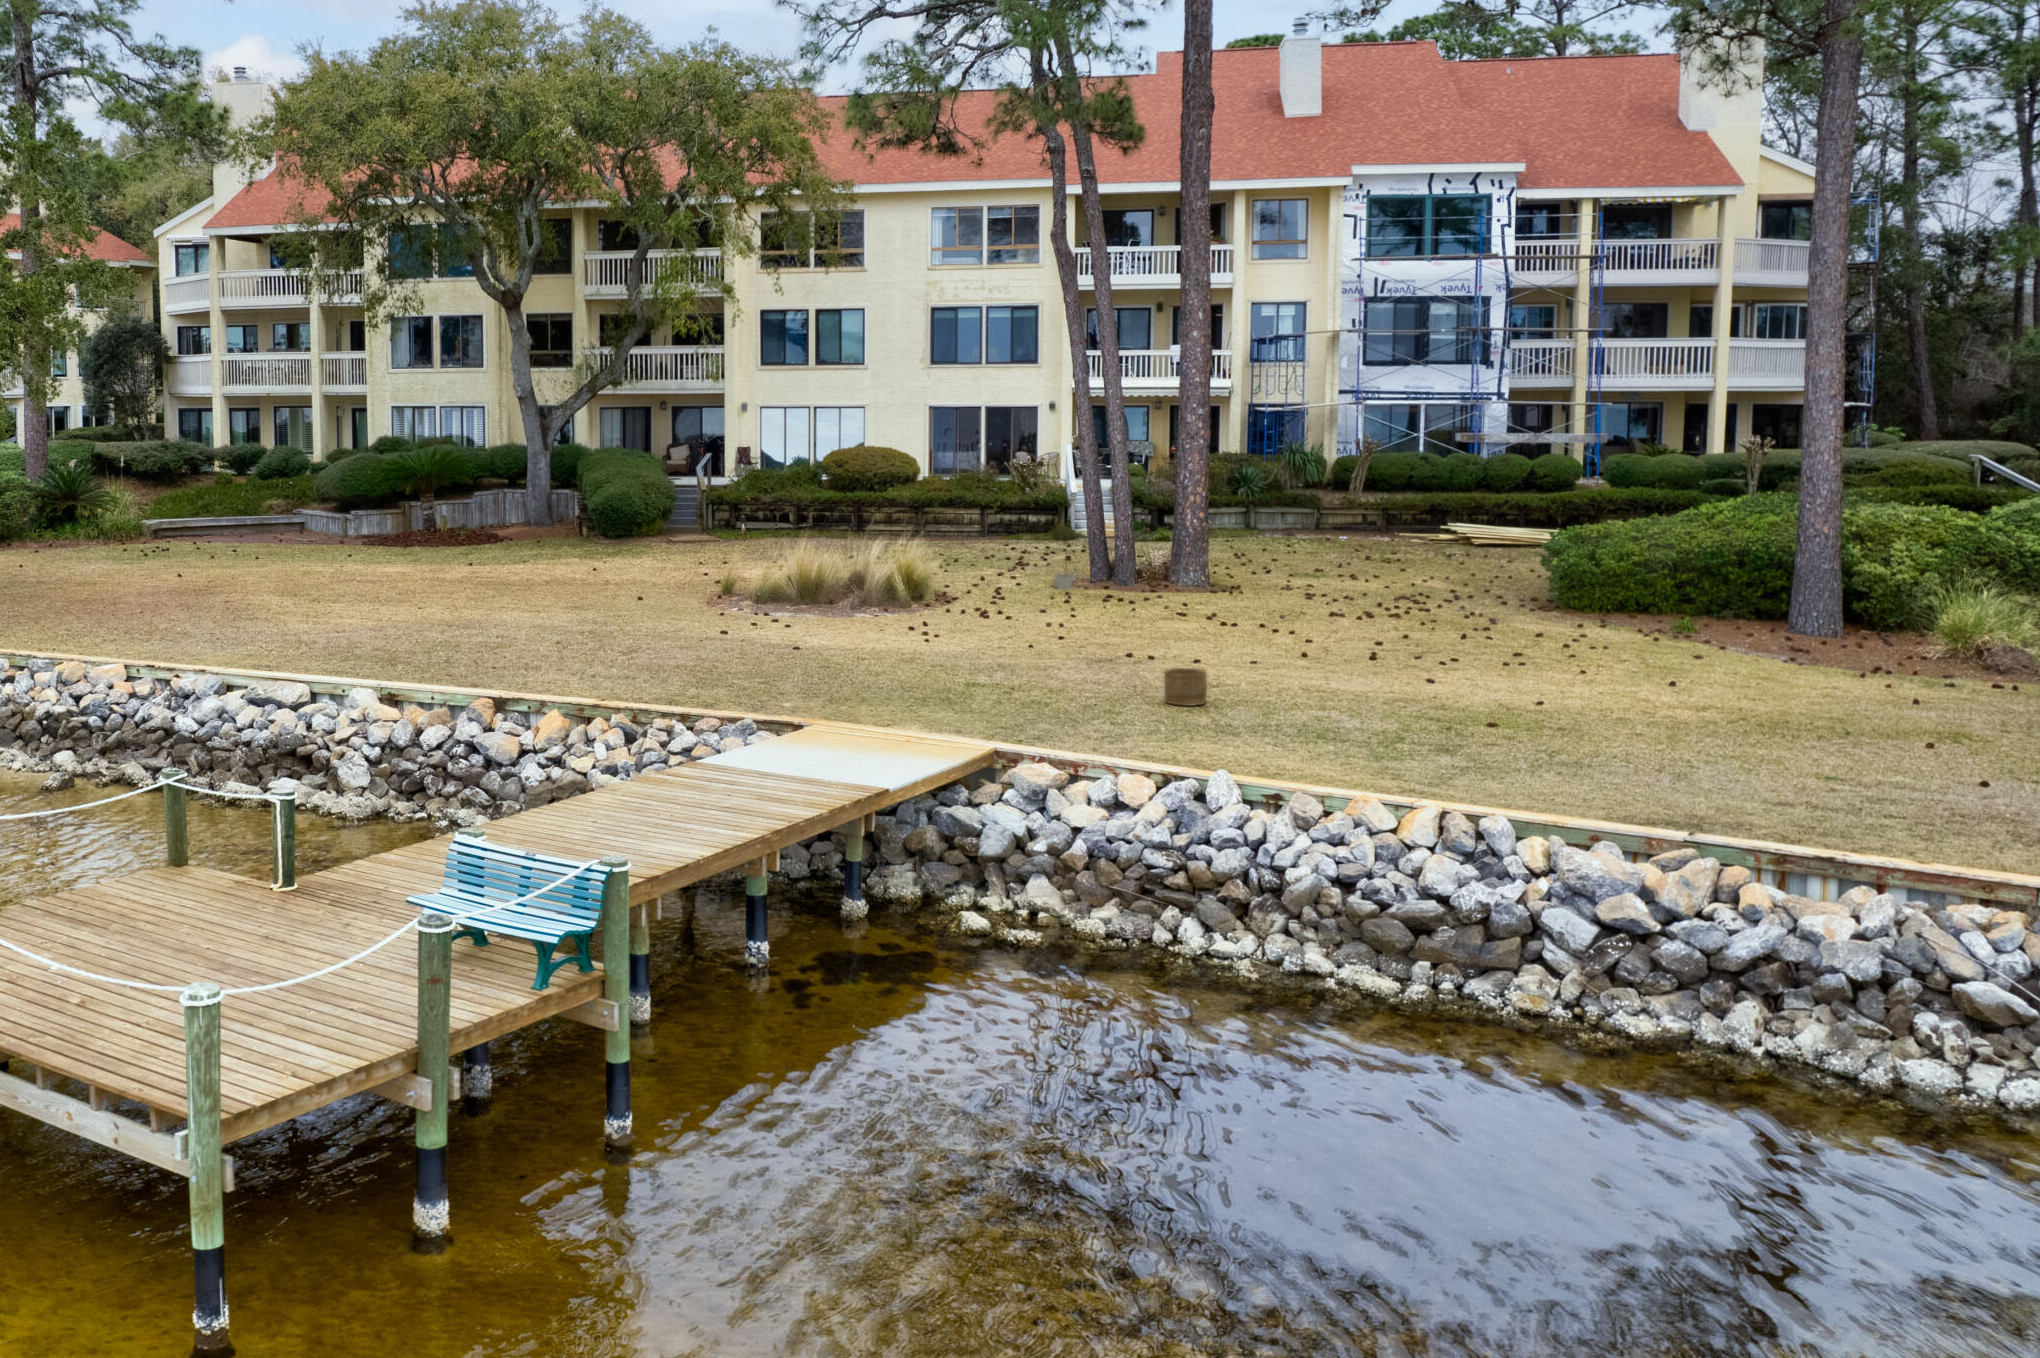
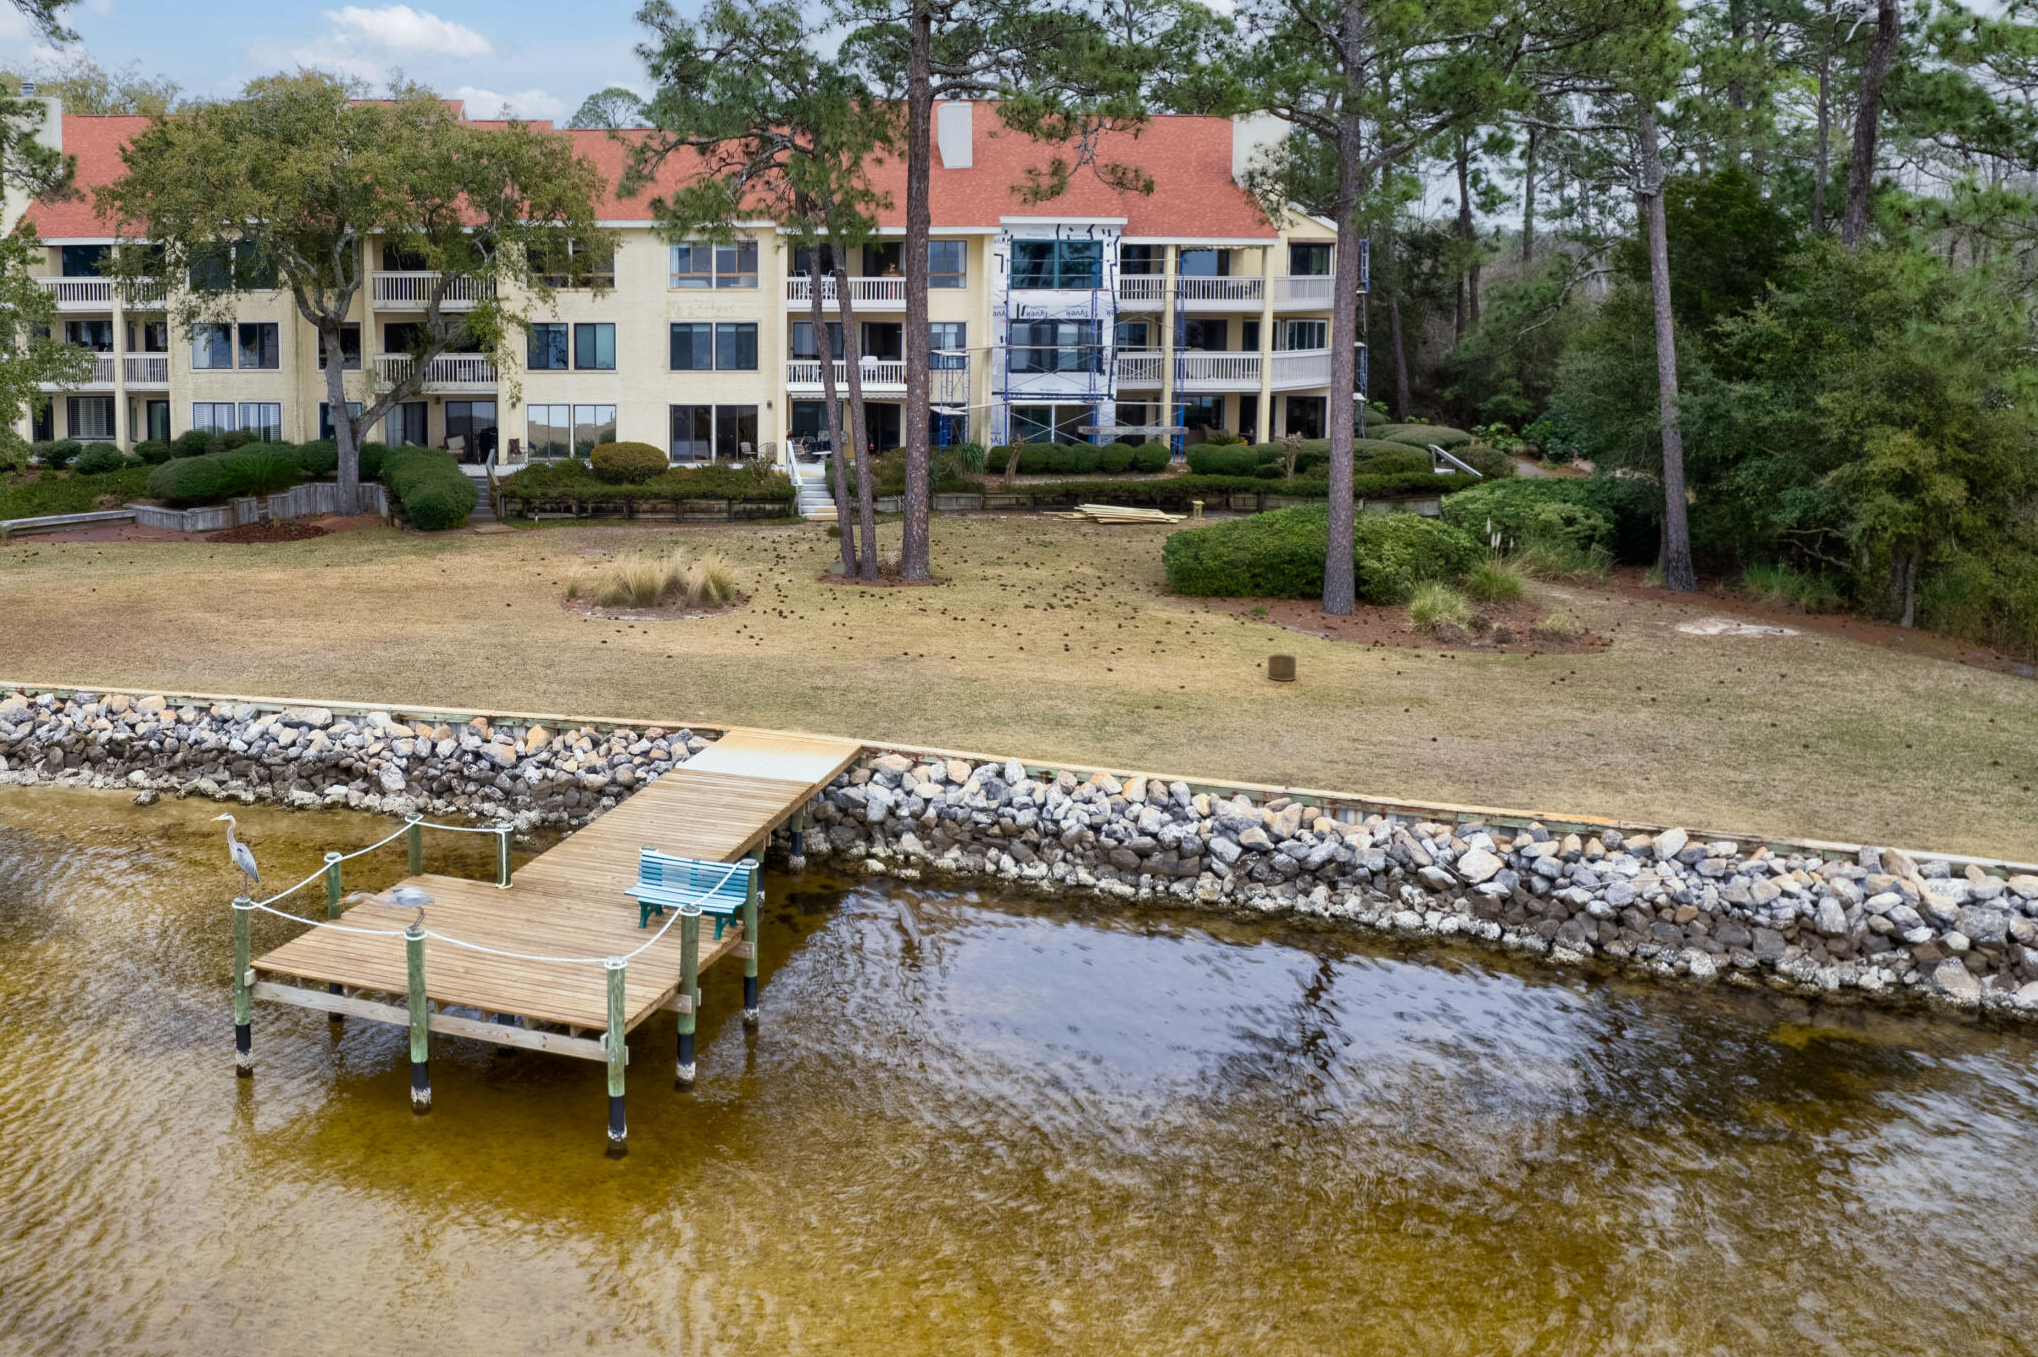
wooden bucket: present [1164,668,1207,706] -> present [1268,654,1296,681]

